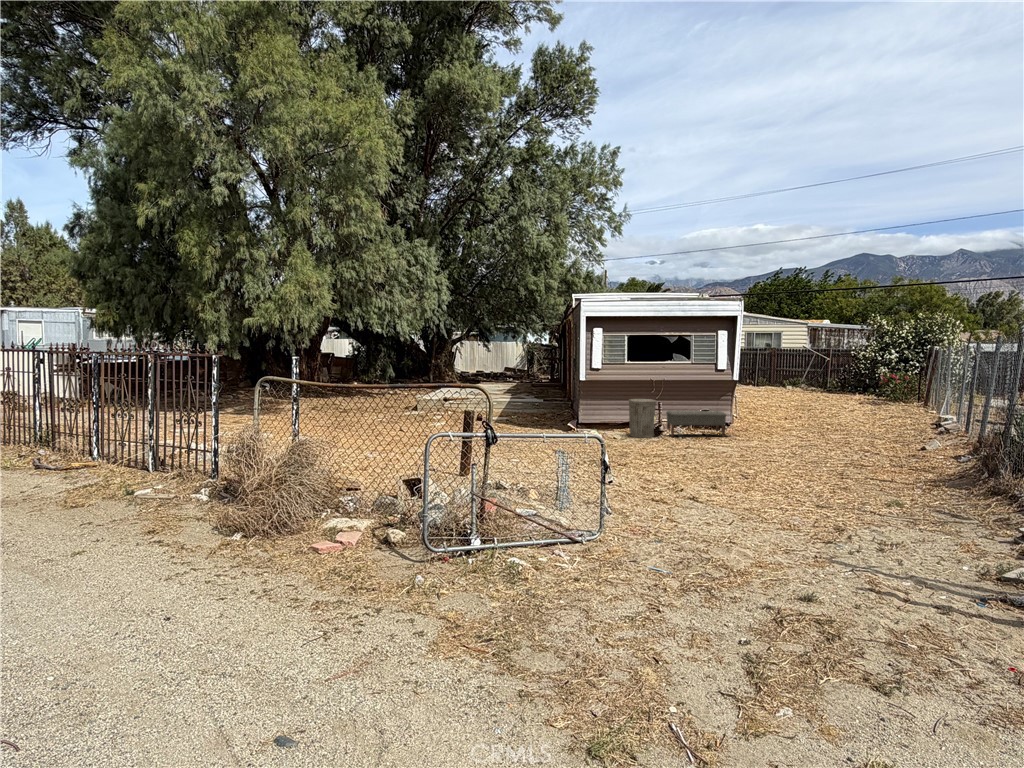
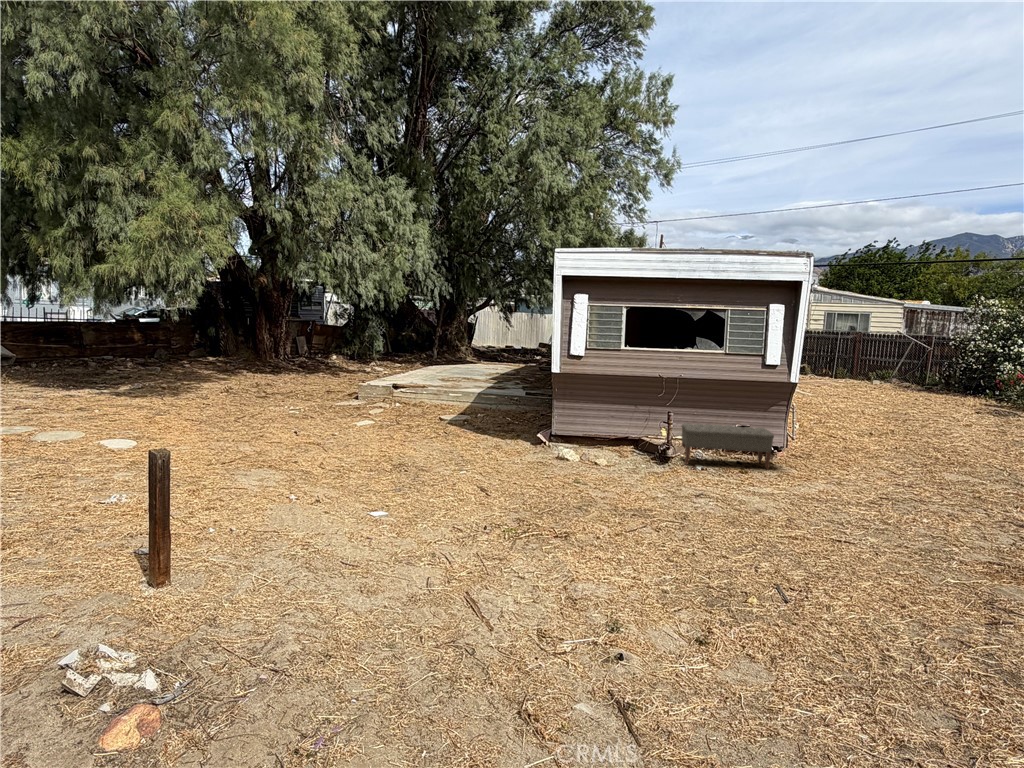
trash can: present [629,399,656,438] -> none [623,403,666,464]

